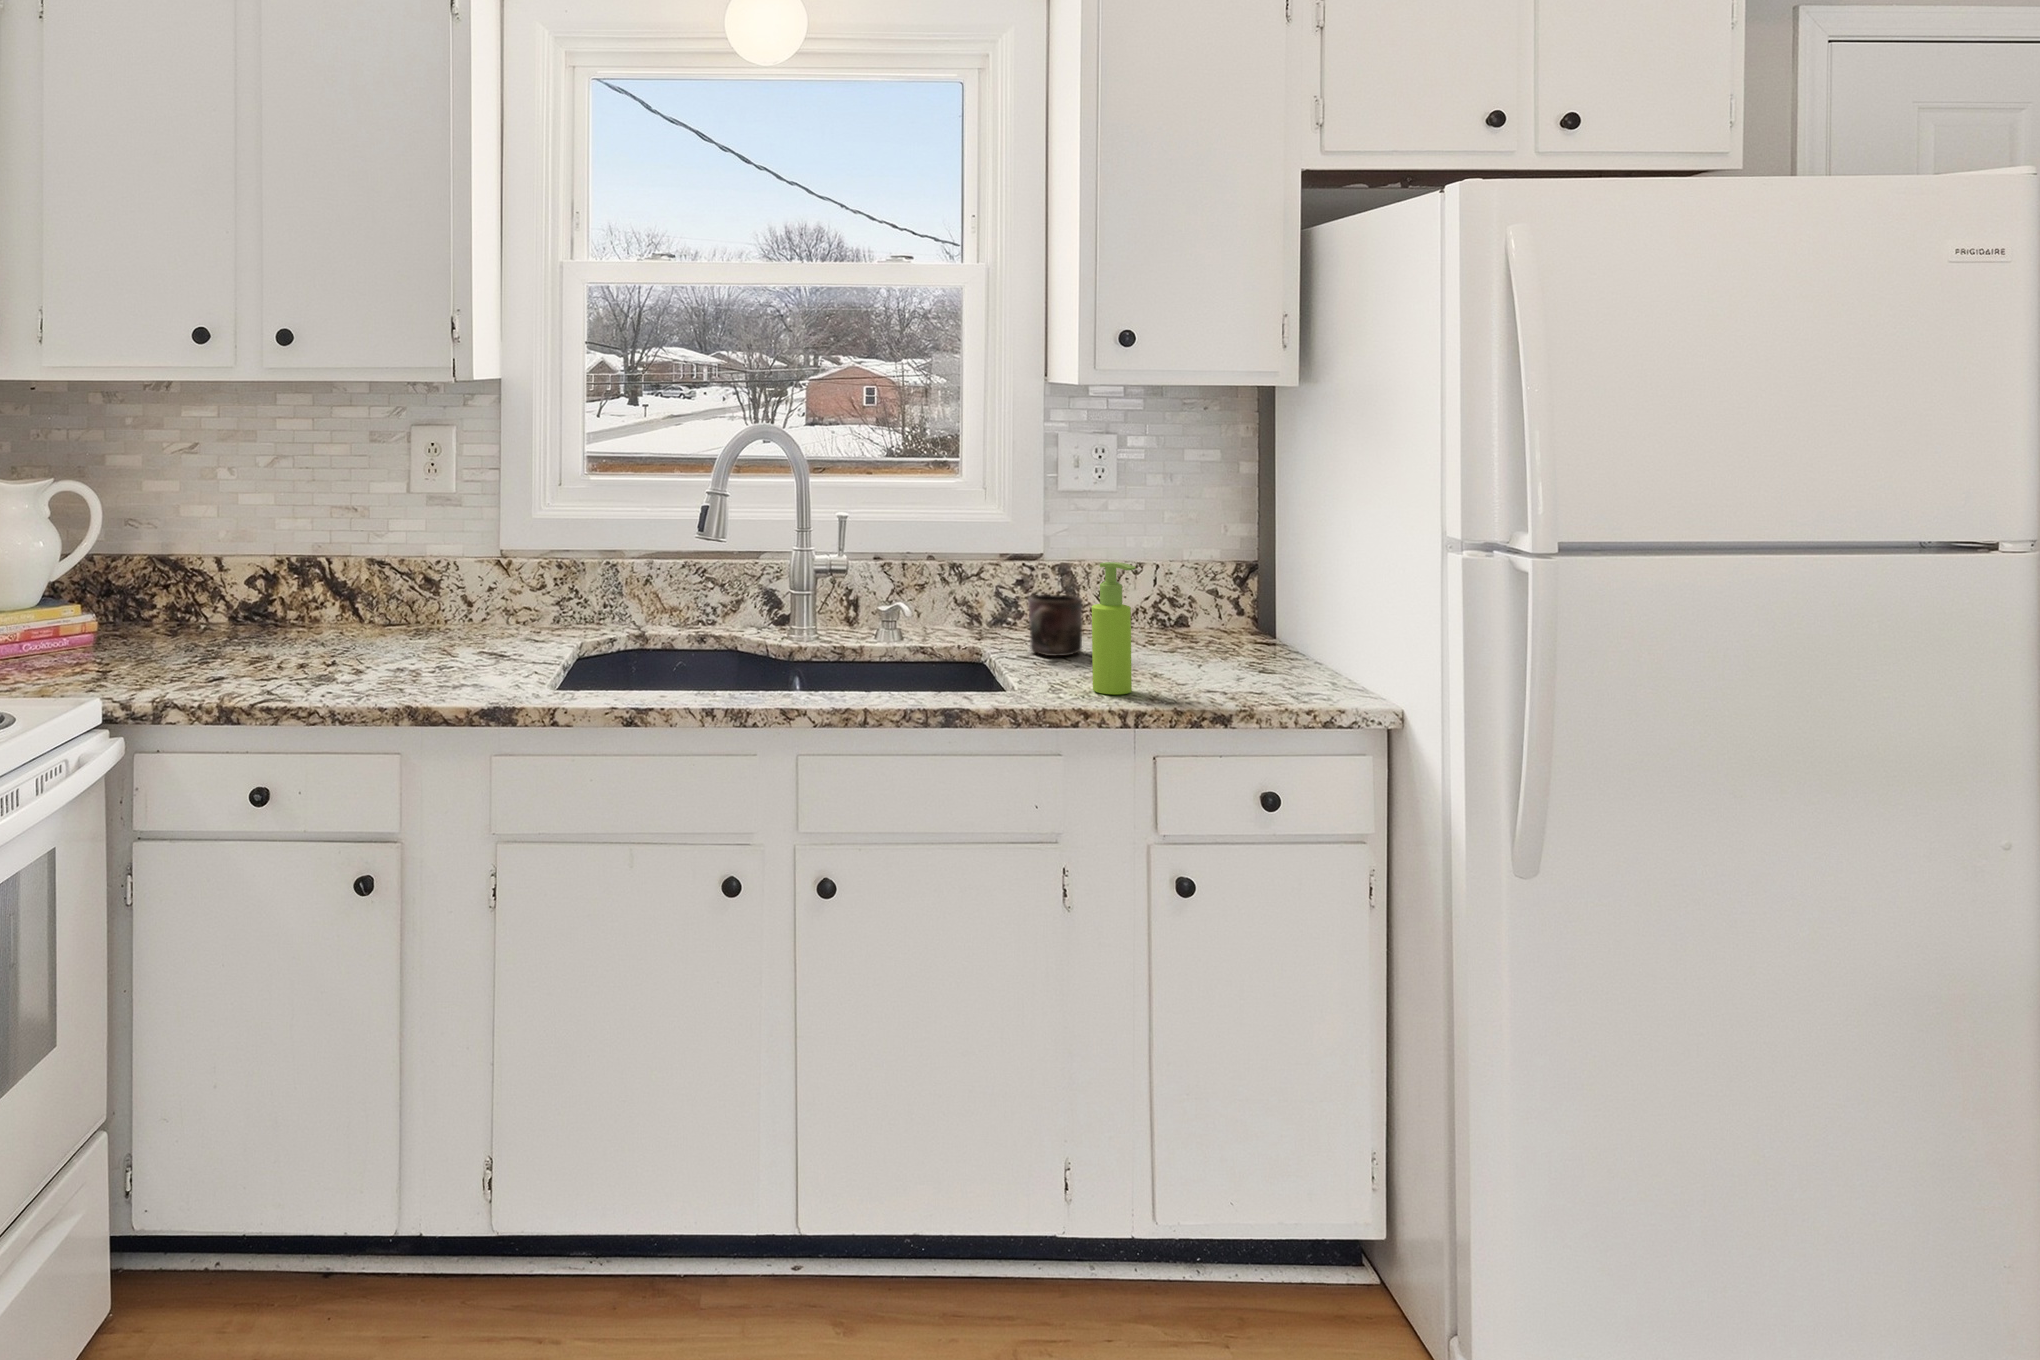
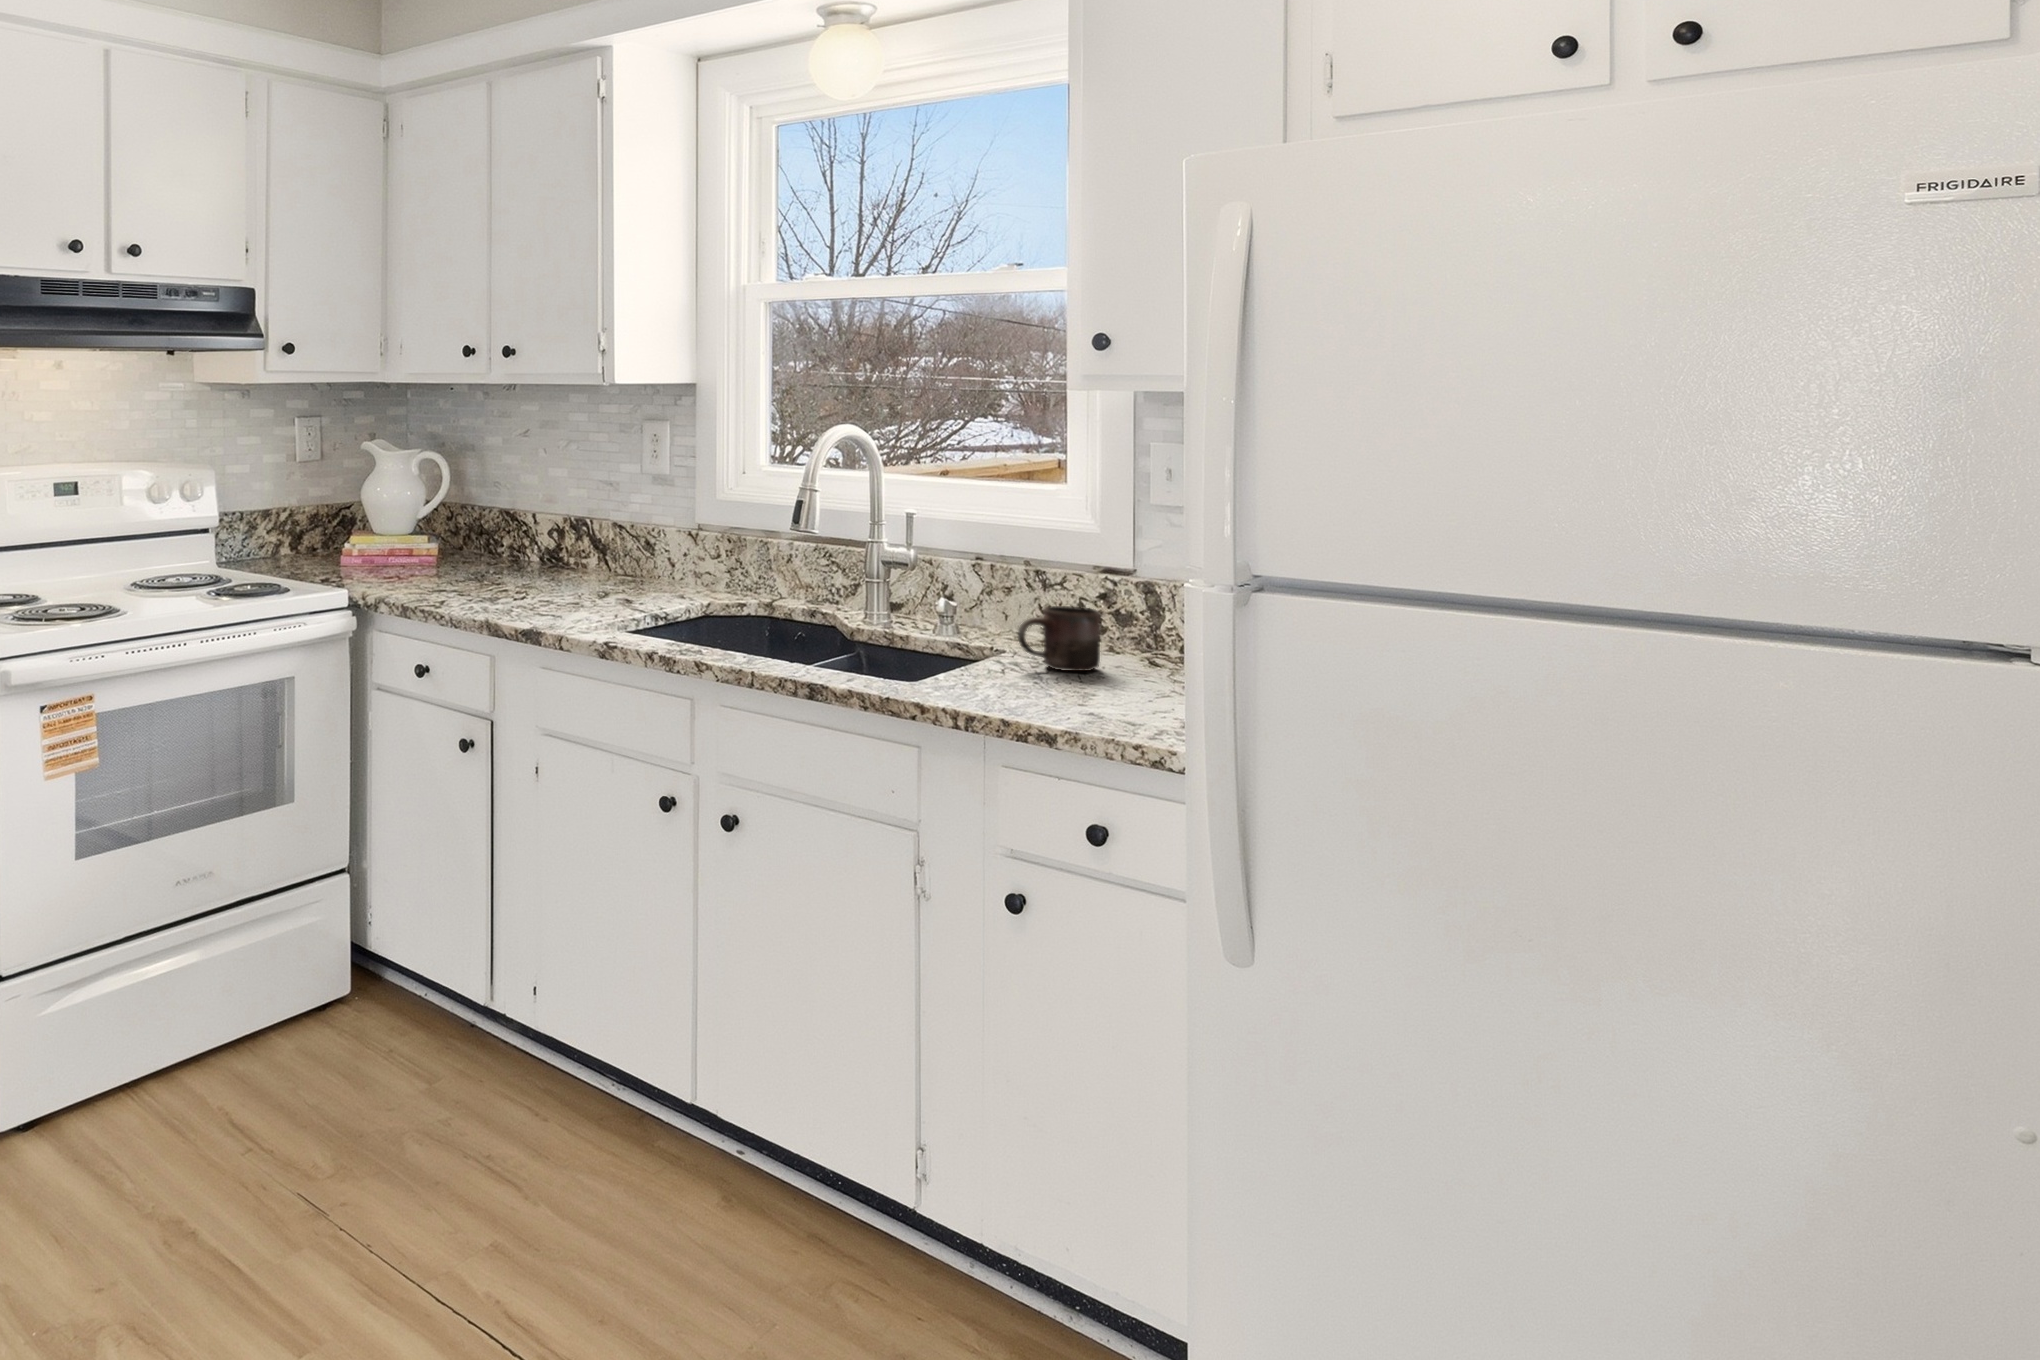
soap dispenser: present [1092,562,1136,694] -> none [975,566,1015,700]

